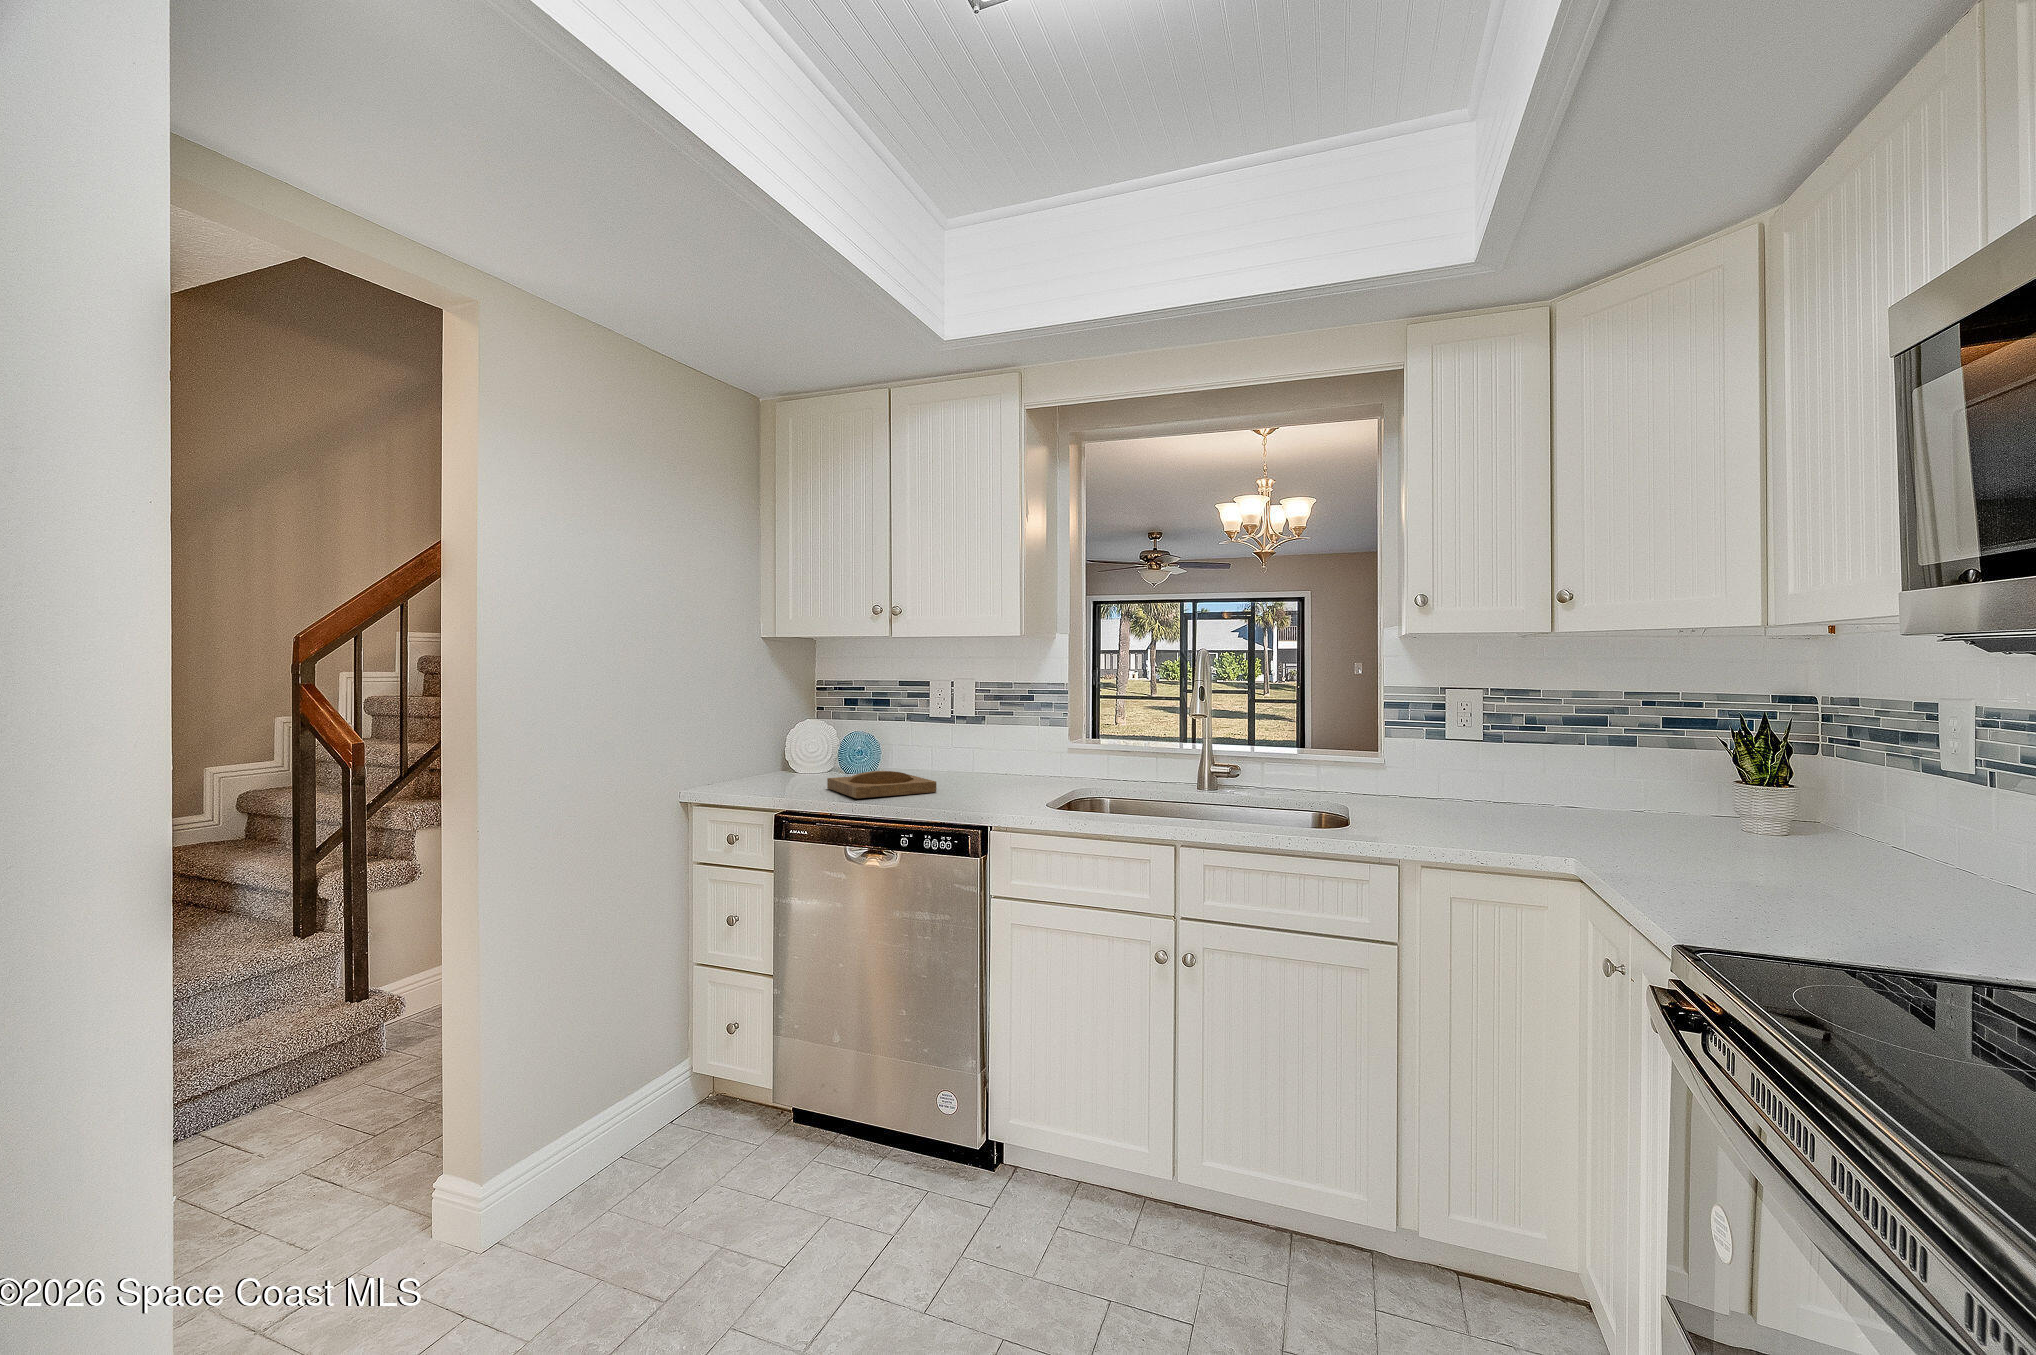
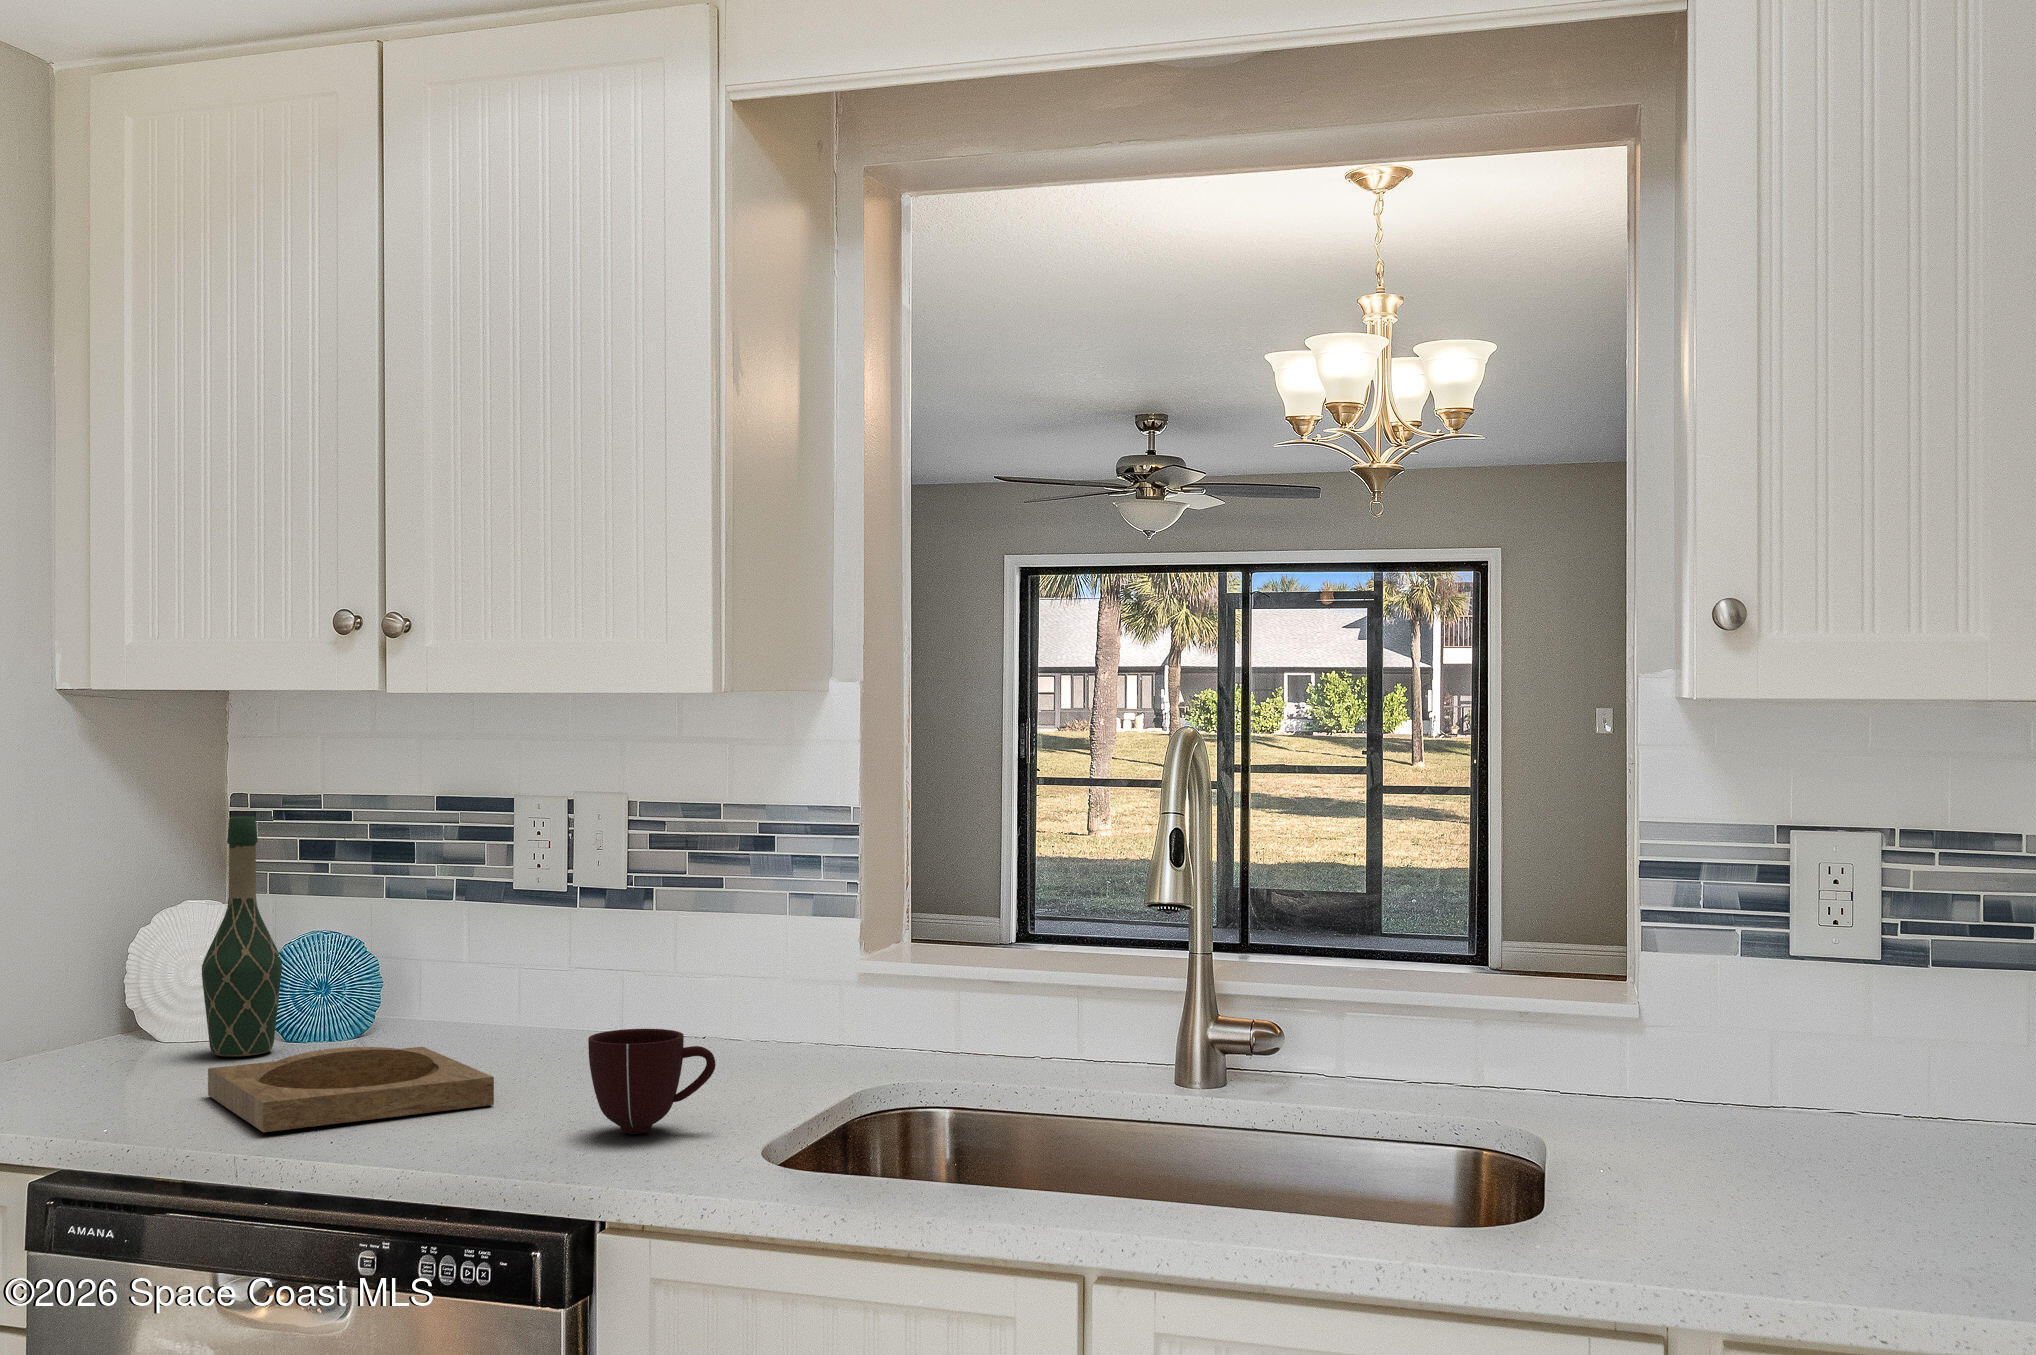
wine bottle: none [816,686,846,777] -> present [202,816,282,1056]
mug: none [977,762,1025,801] -> present [588,1029,716,1134]

